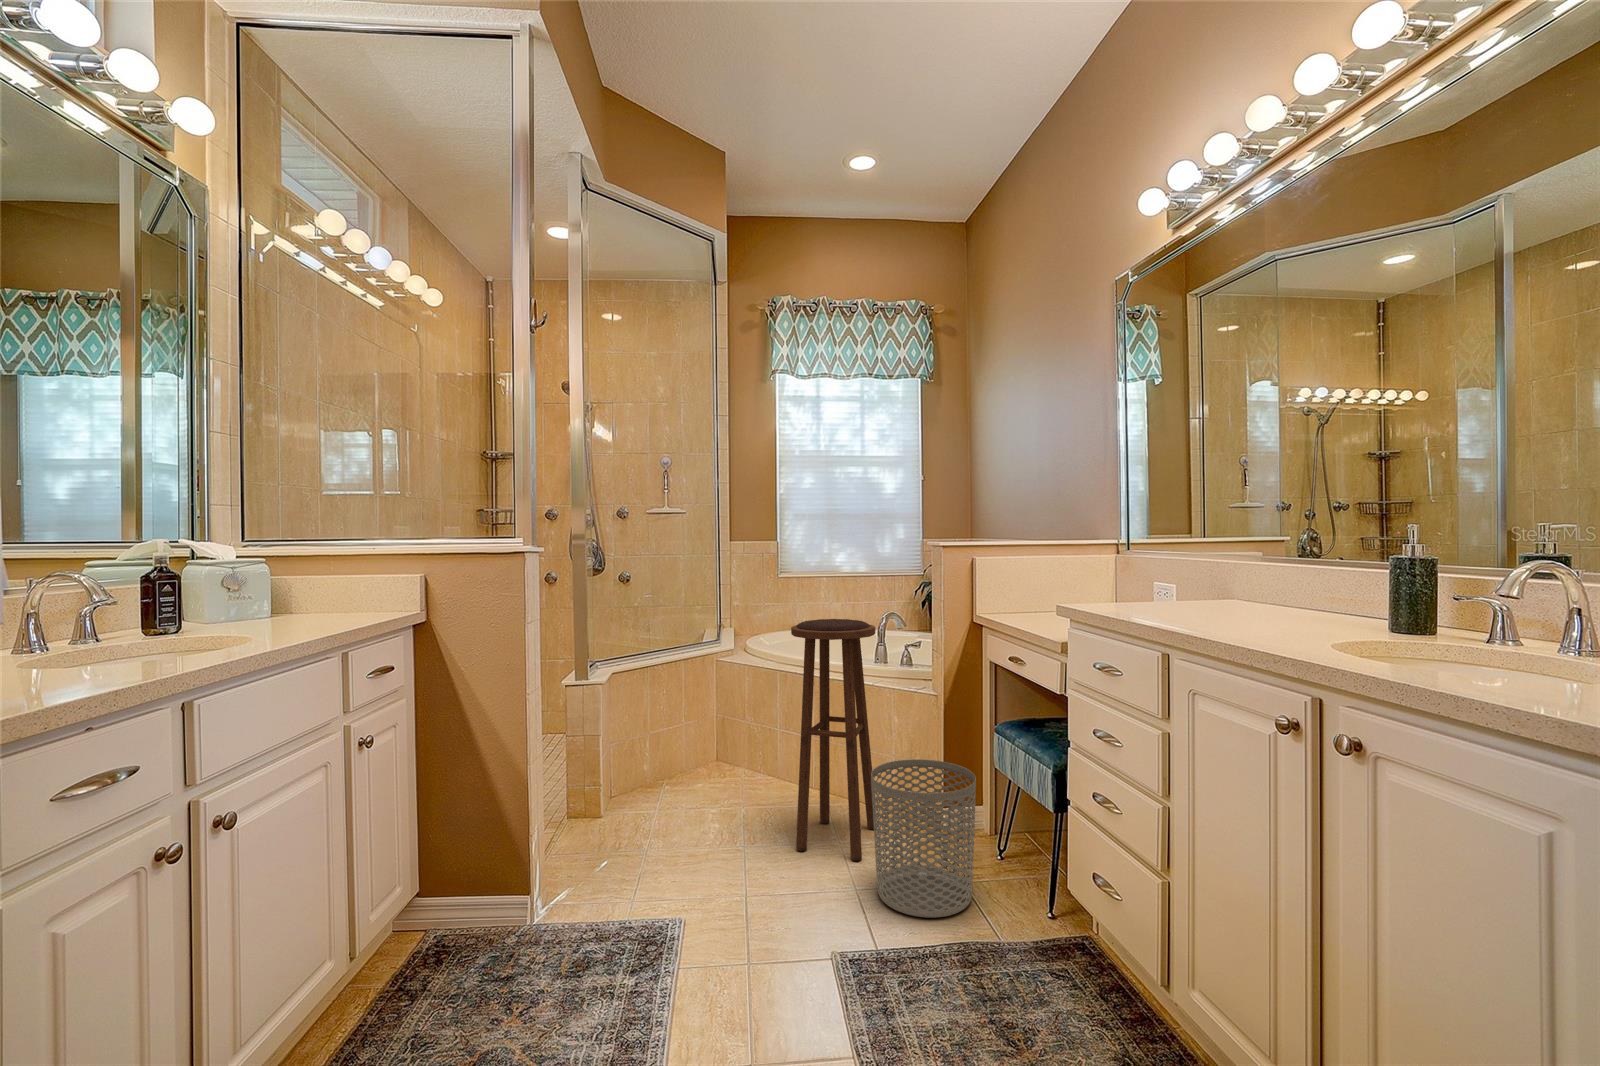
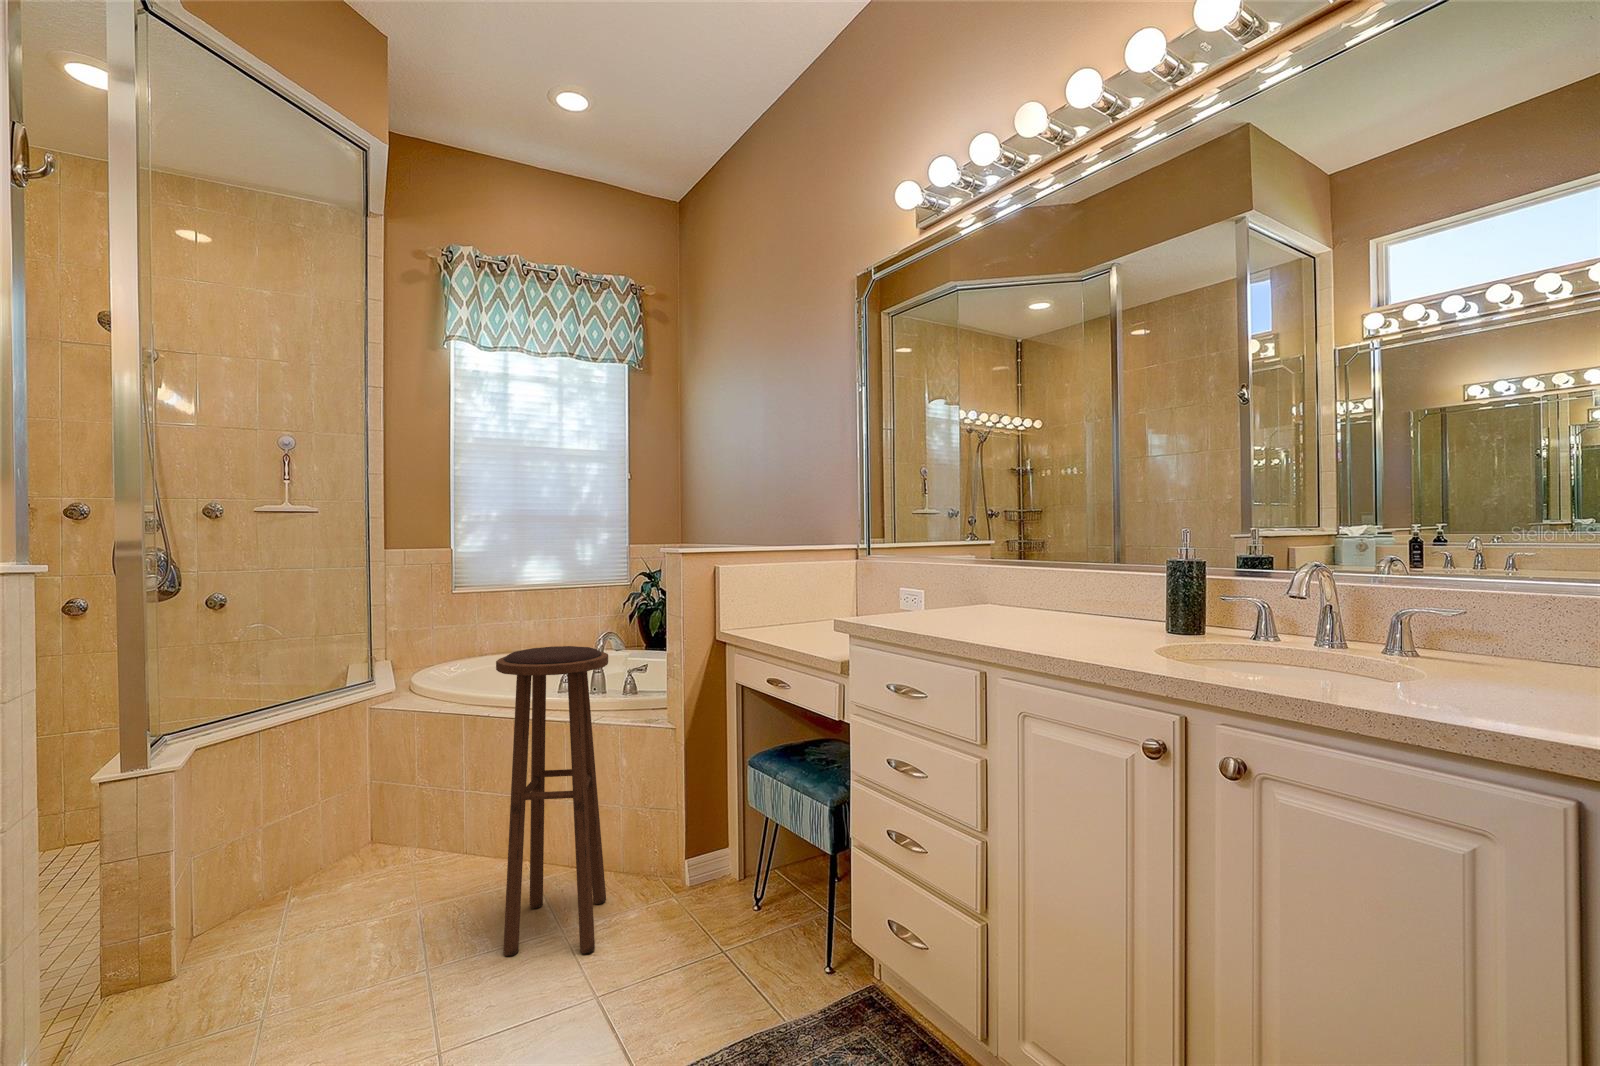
waste bin: present [871,759,976,918] -> none [616,812,745,1016]

